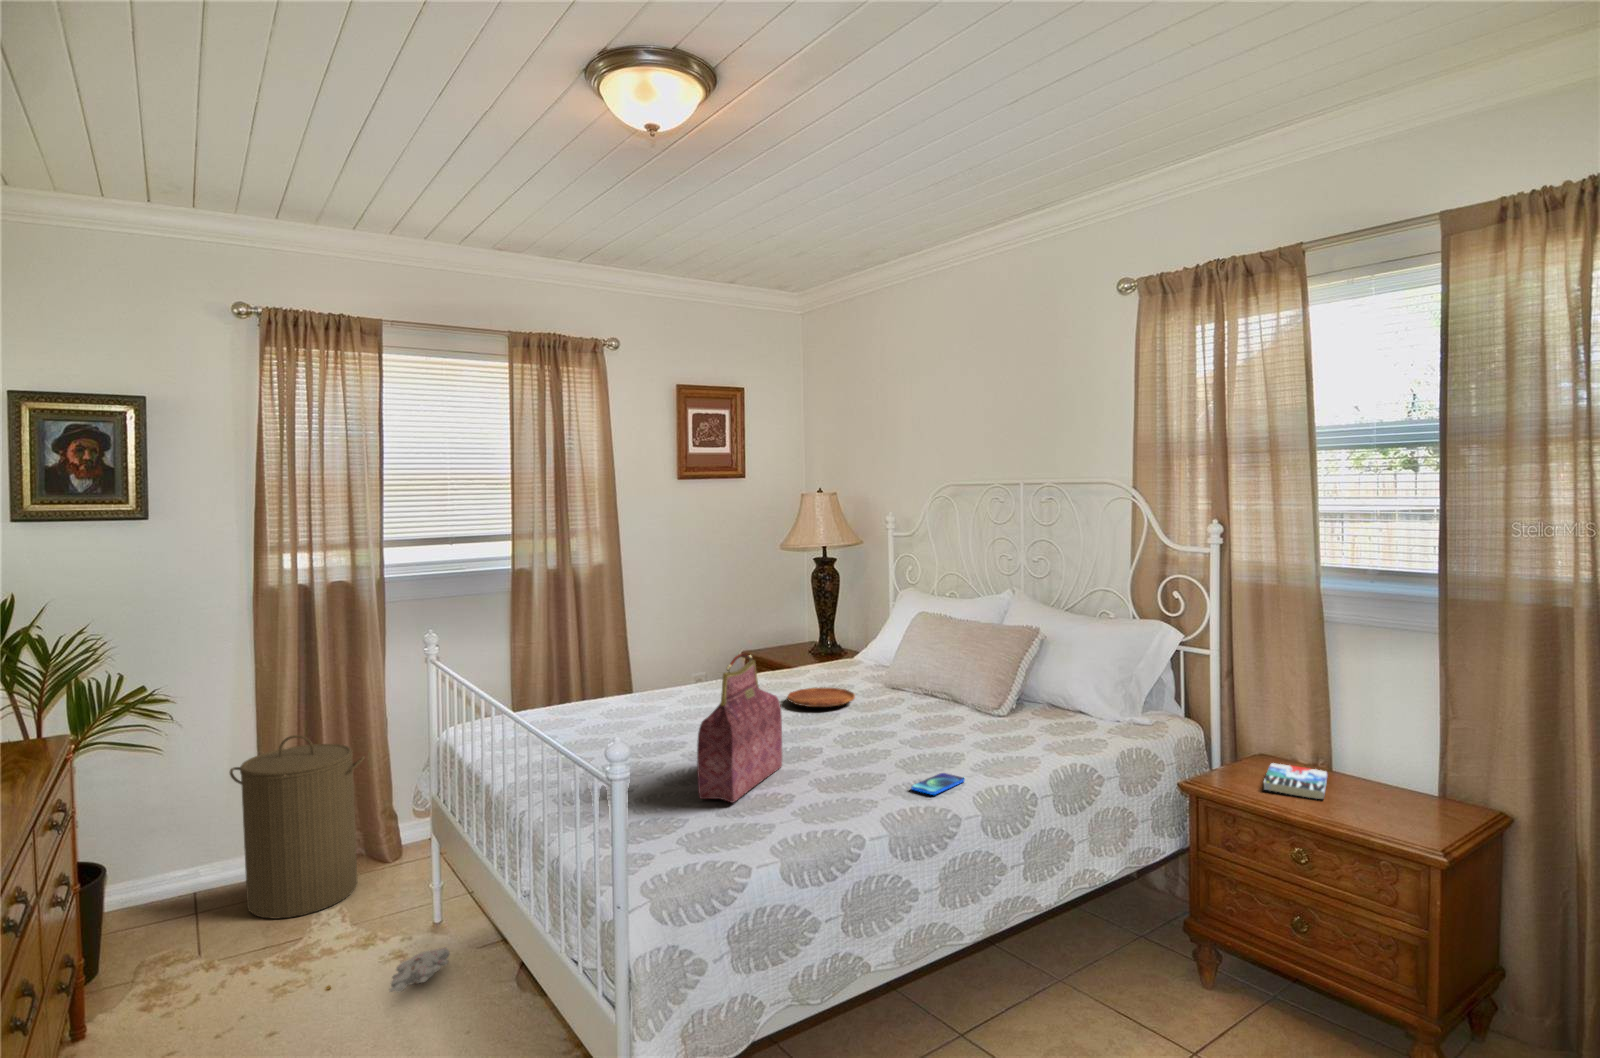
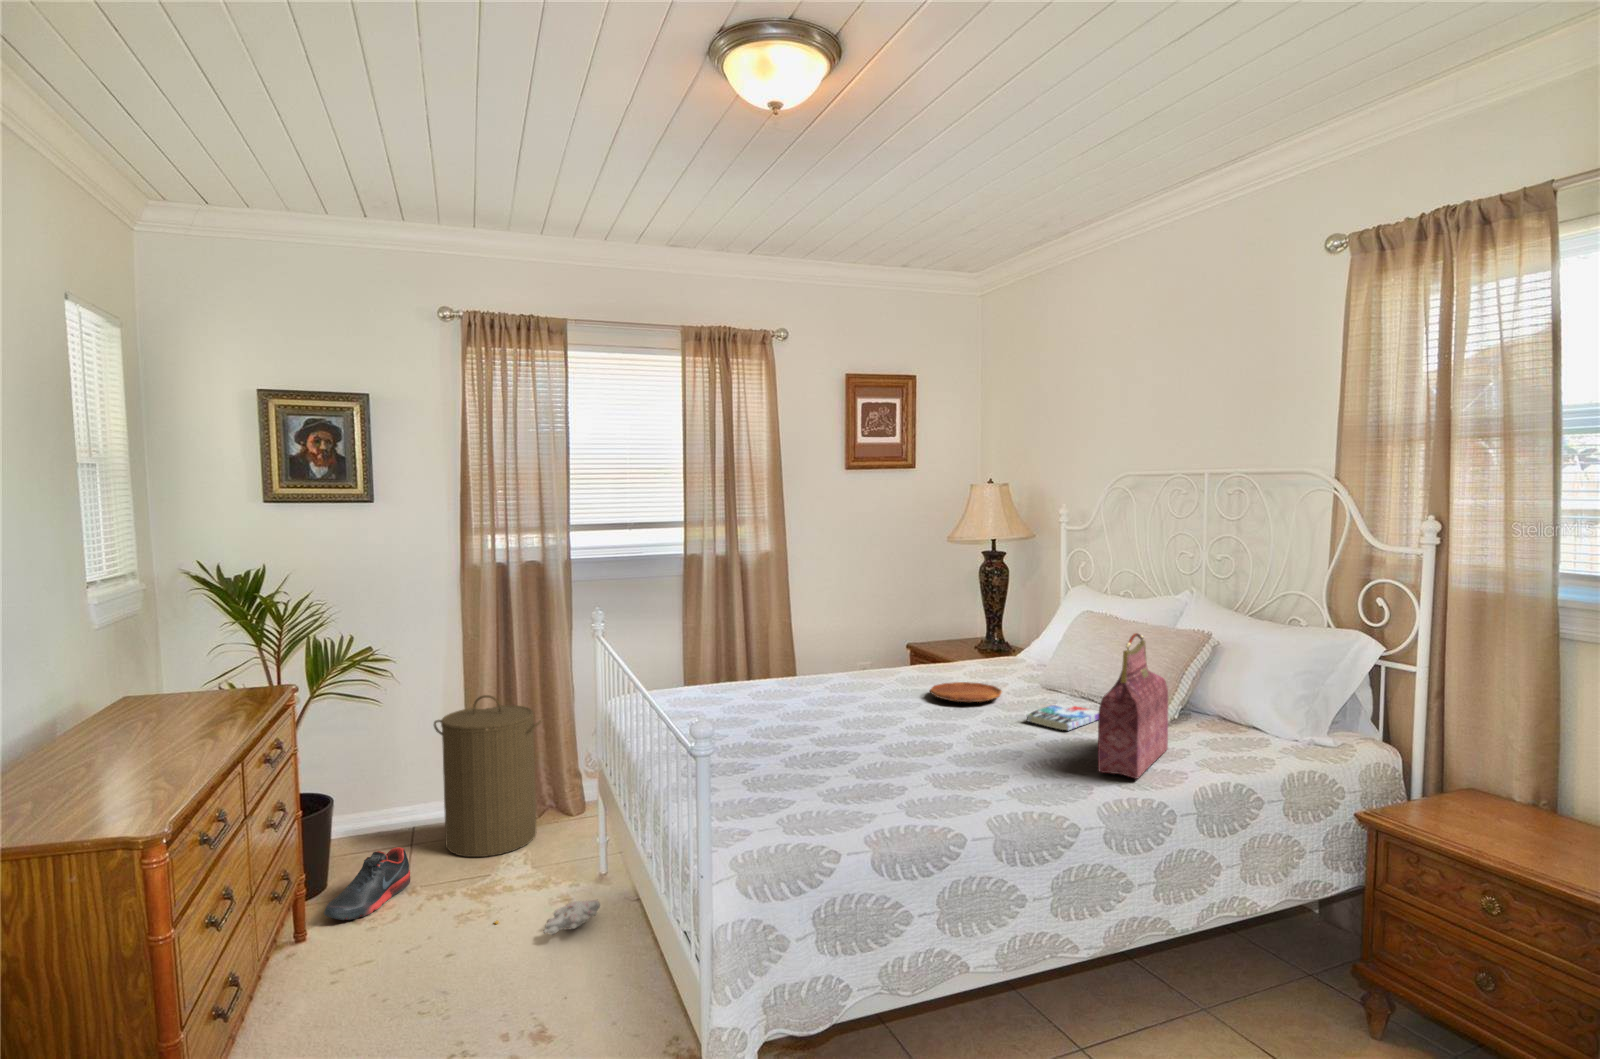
handbag: present [697,654,782,803] -> present [1098,633,1168,778]
book: present [1264,763,1328,799] -> present [1027,704,1099,730]
smartphone: present [911,773,964,795] -> none [1032,778,1093,800]
shoe: none [104,918,211,1012] -> present [324,847,411,920]

